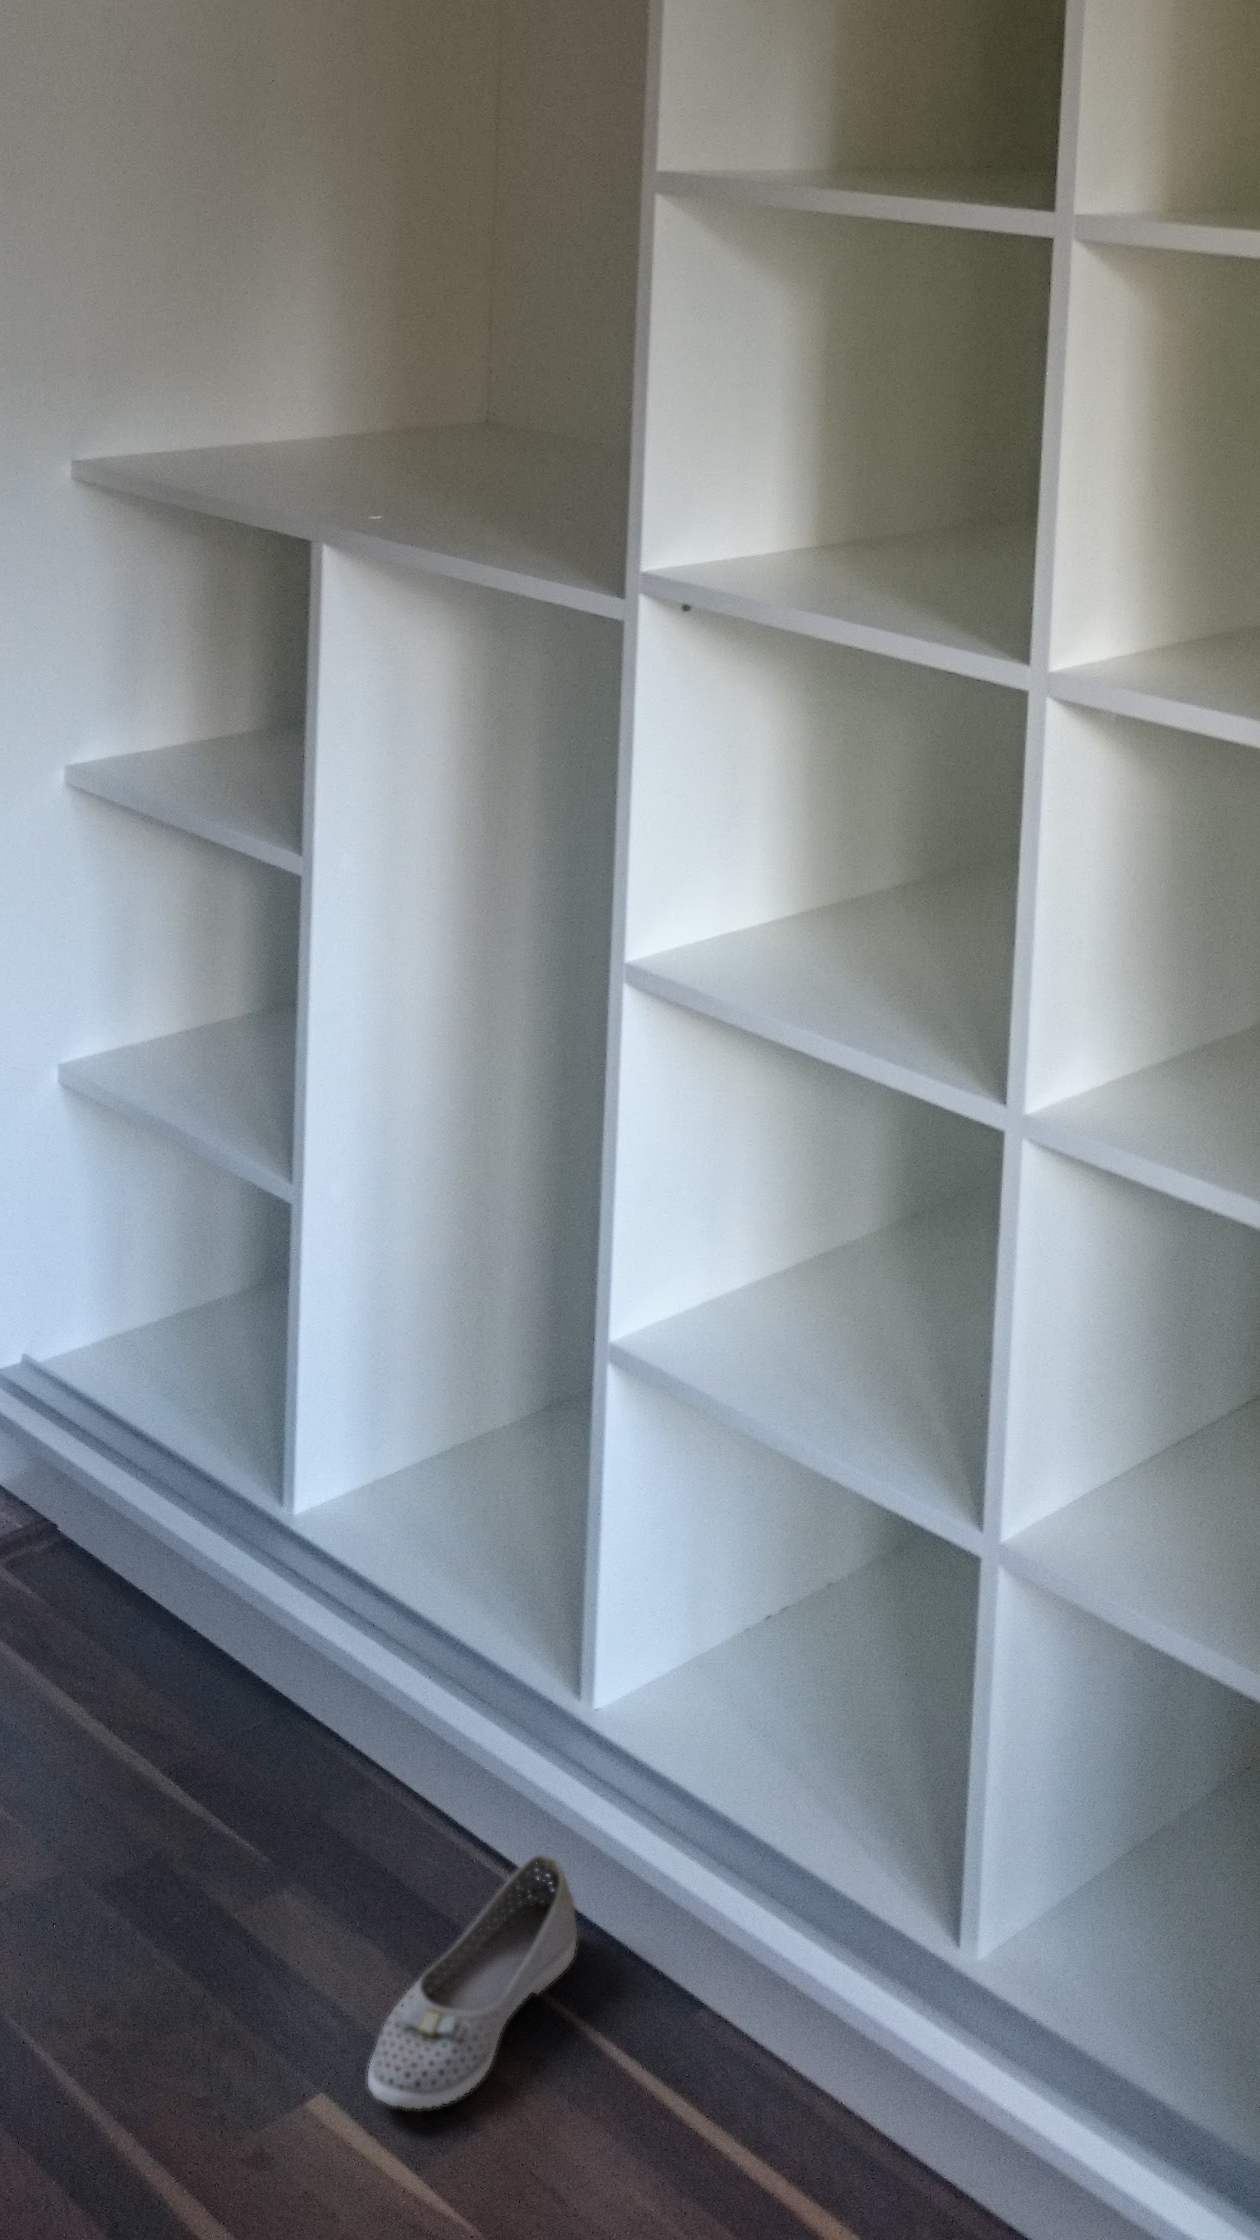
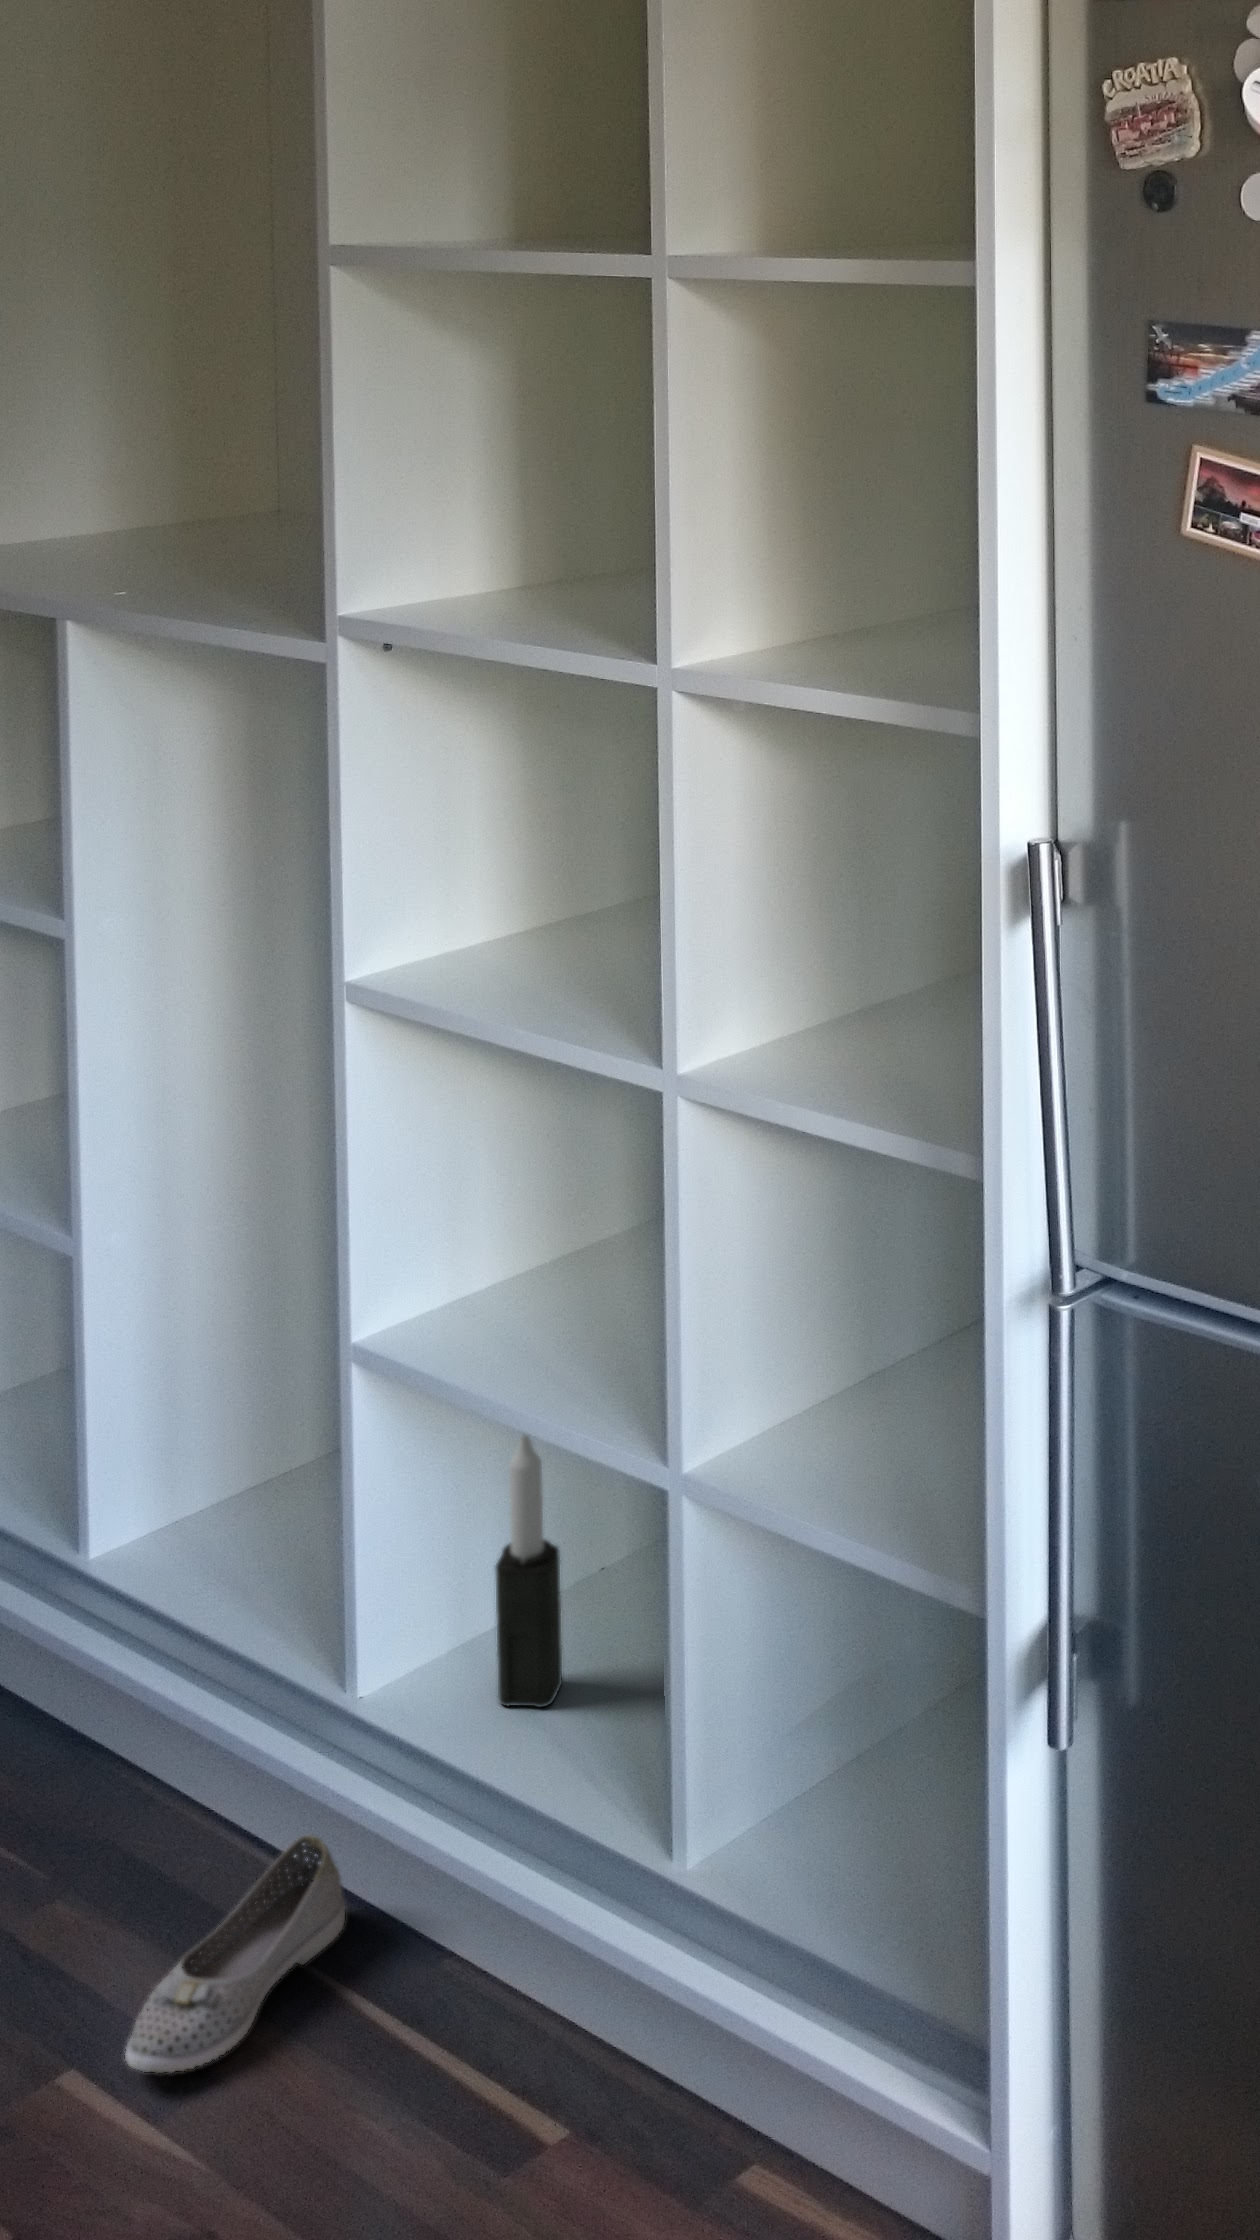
candle: none [742,1447,813,1745] -> present [496,1435,562,1707]

